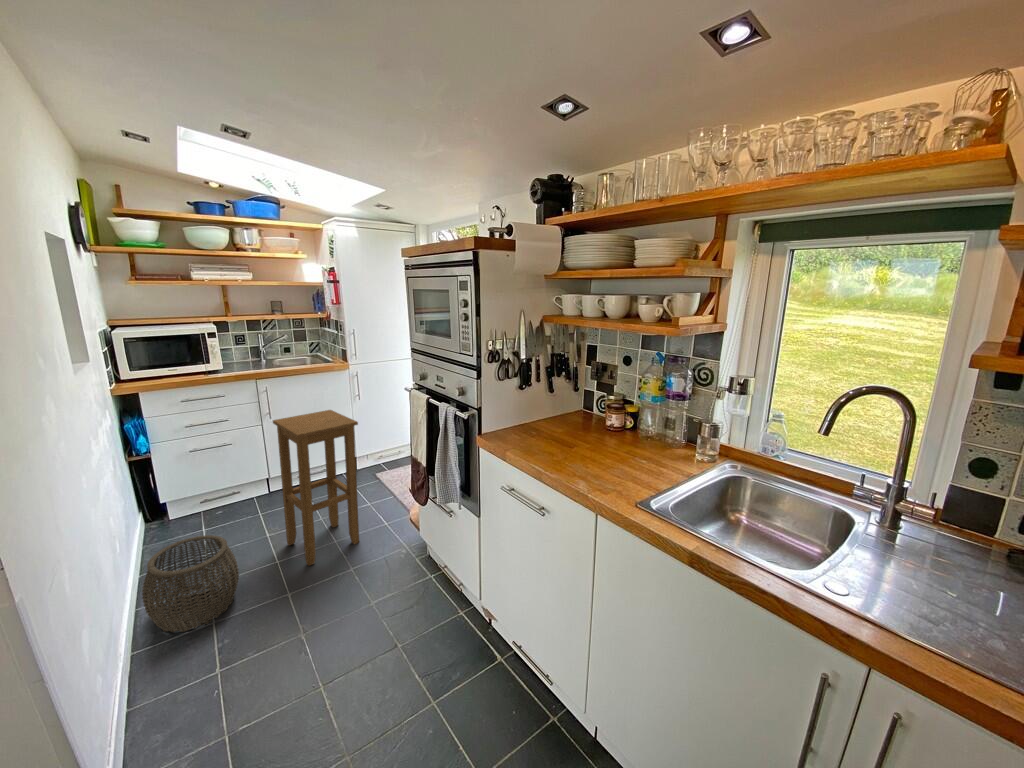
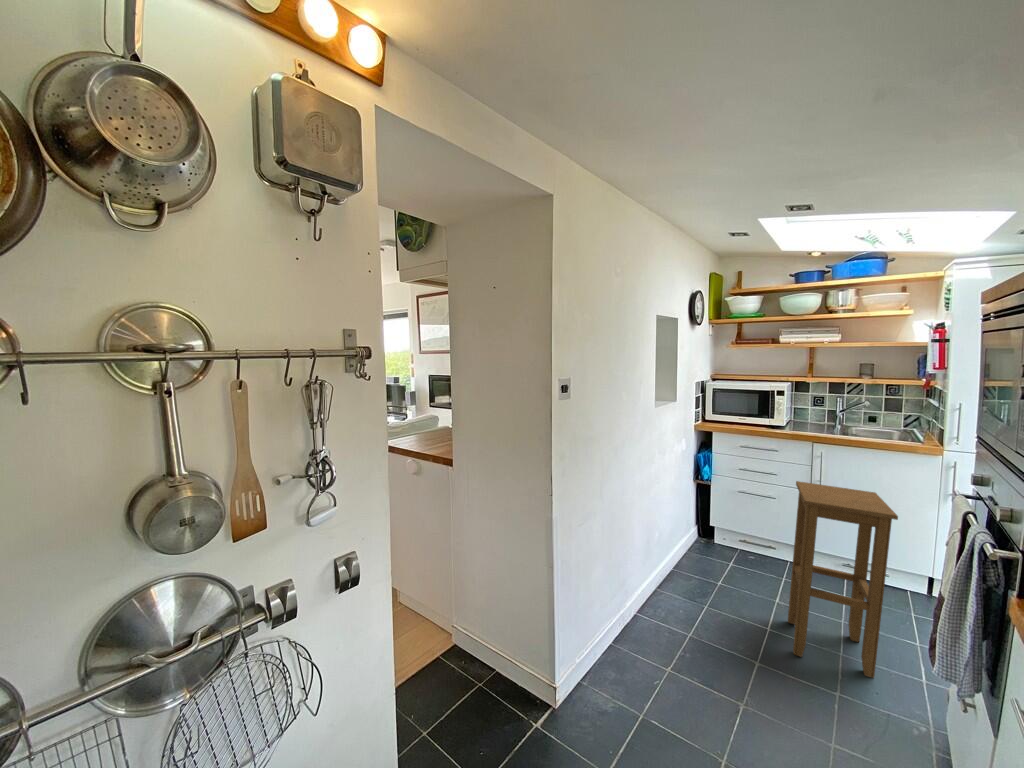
woven basket: present [142,535,239,632] -> none [655,551,726,633]

